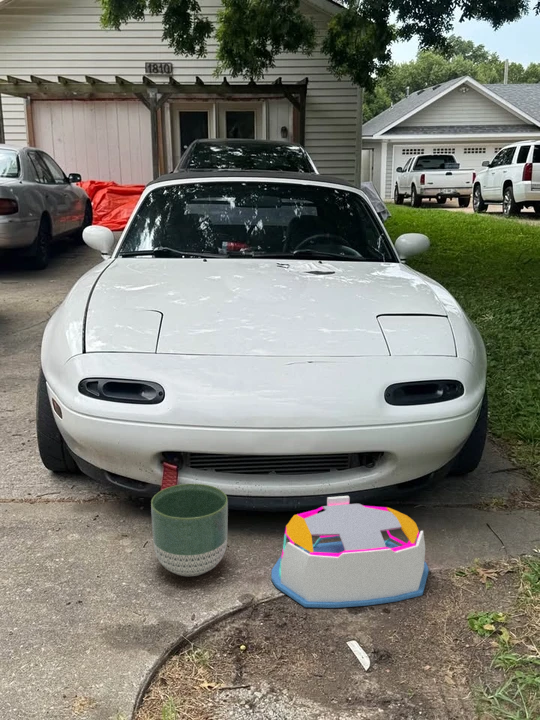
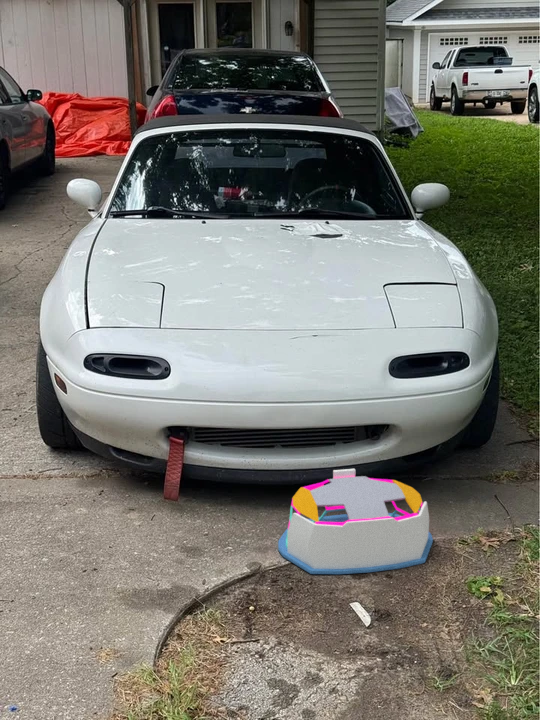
planter: present [151,484,228,576] -> none [160,458,235,547]

